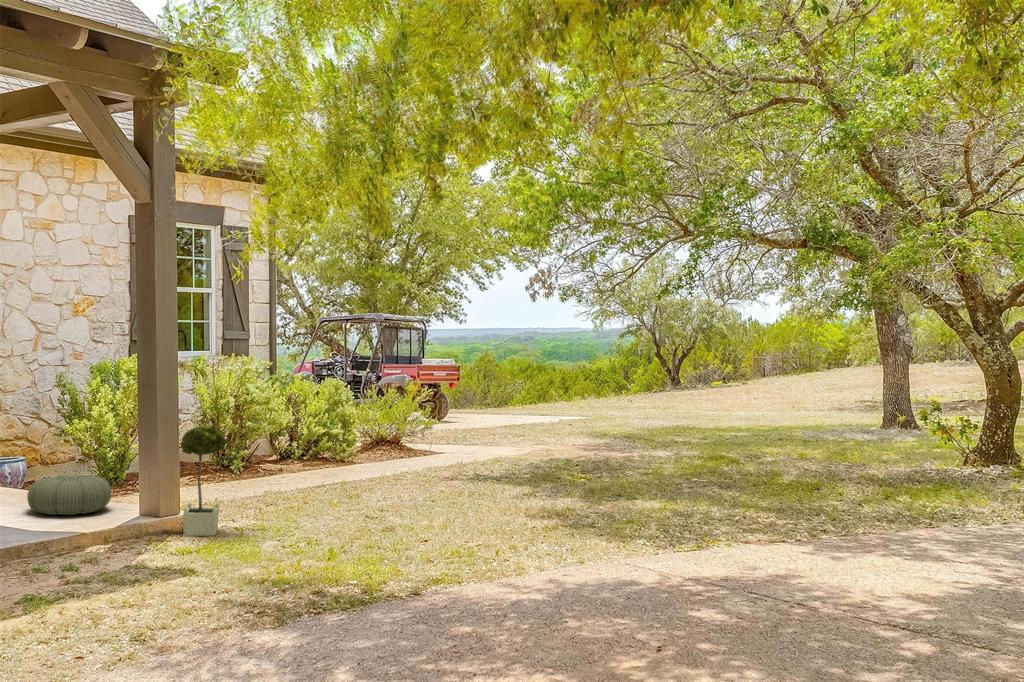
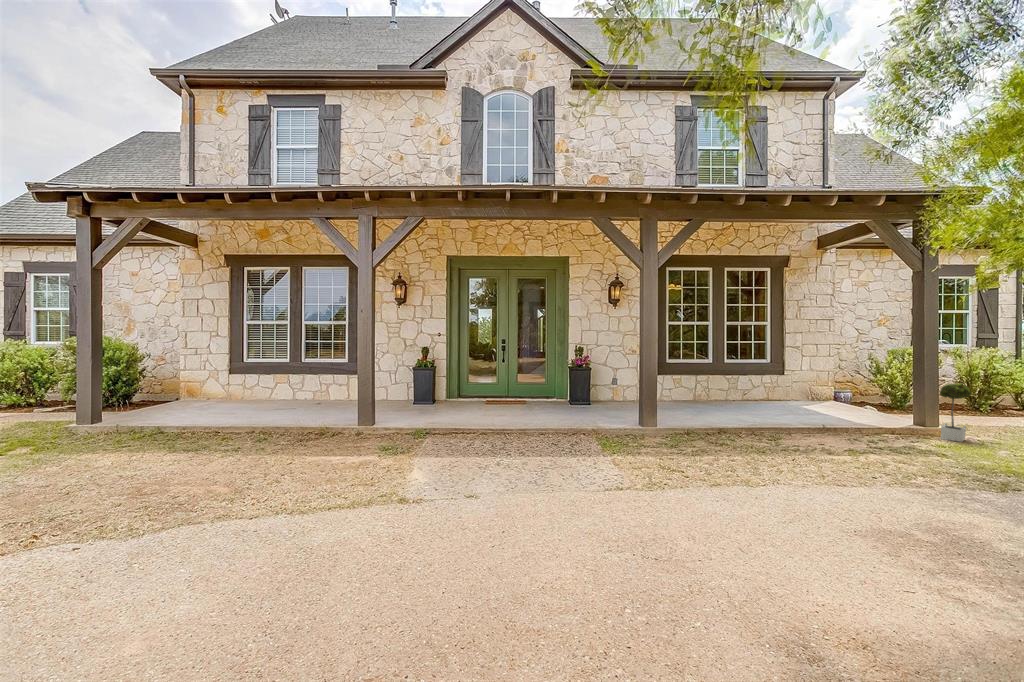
pouf: present [27,475,111,515] -> none [853,401,898,420]

